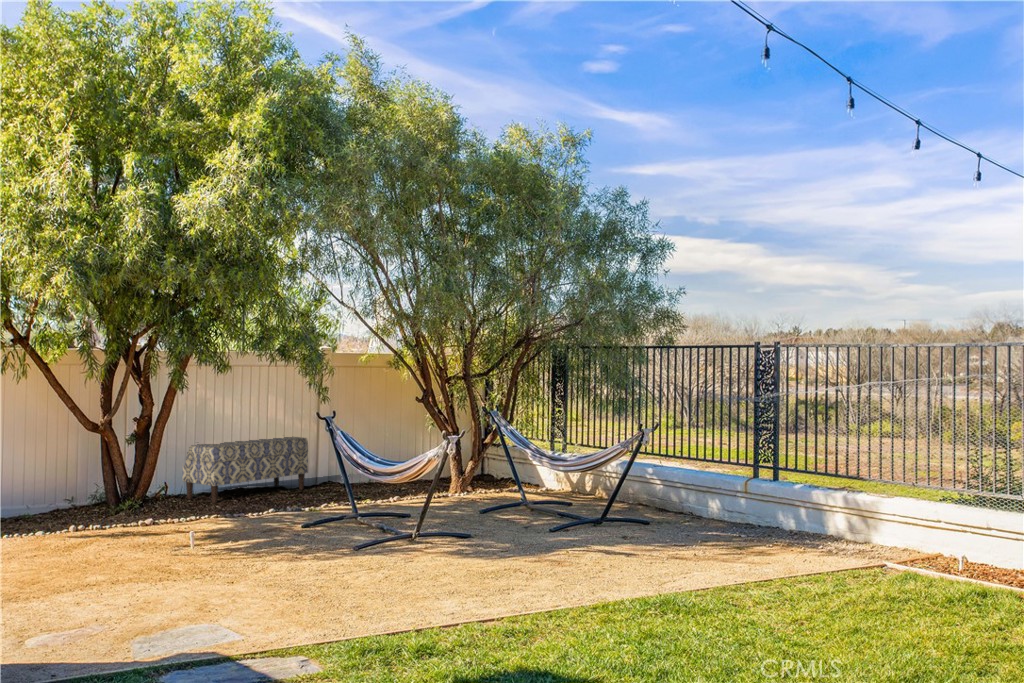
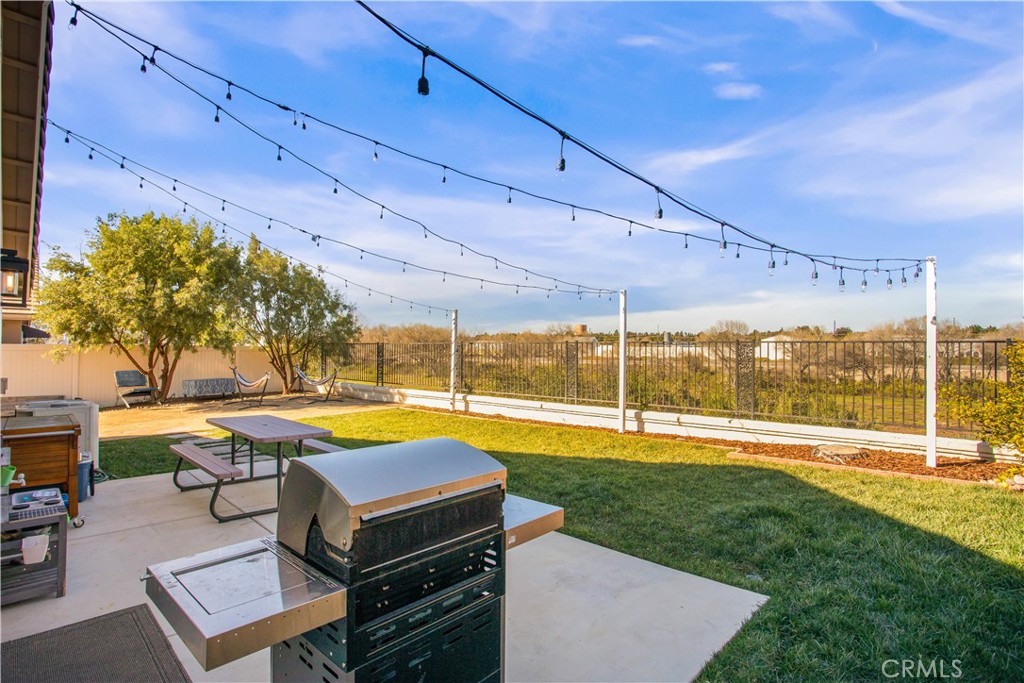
lounge chair: none [14,416,135,526] -> present [113,370,161,407]

